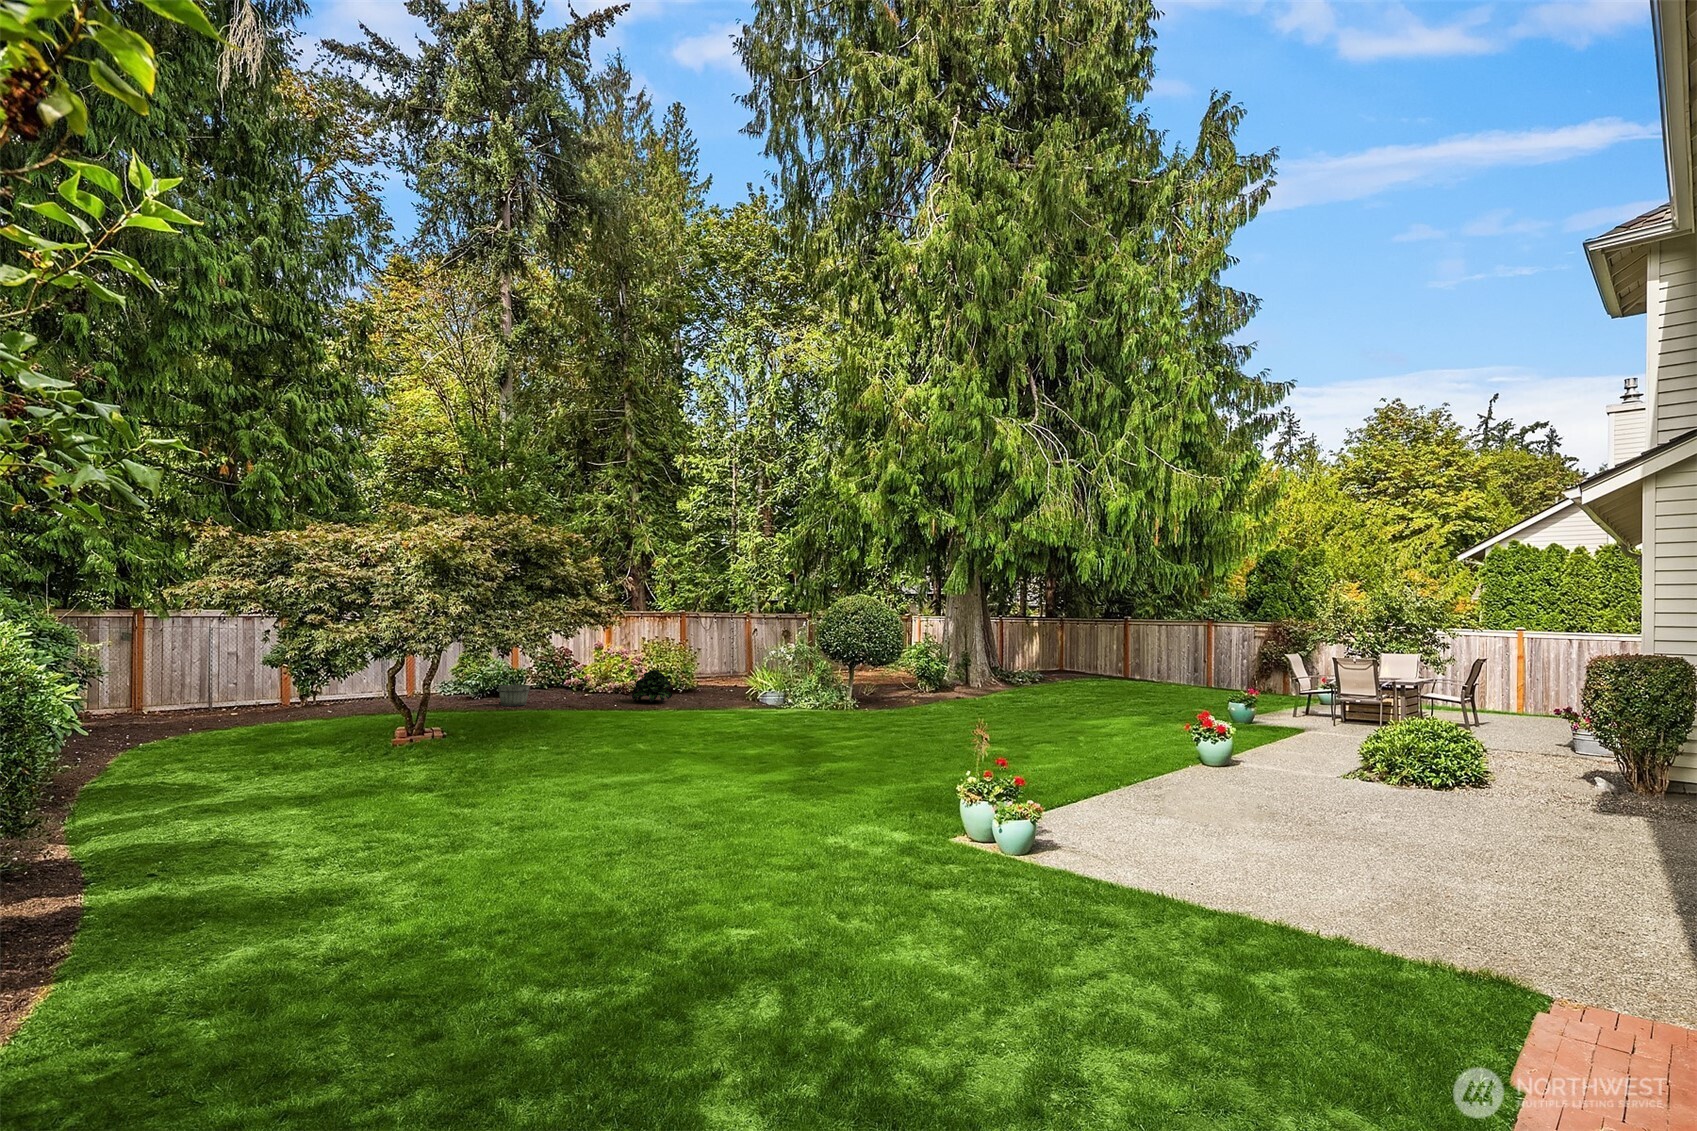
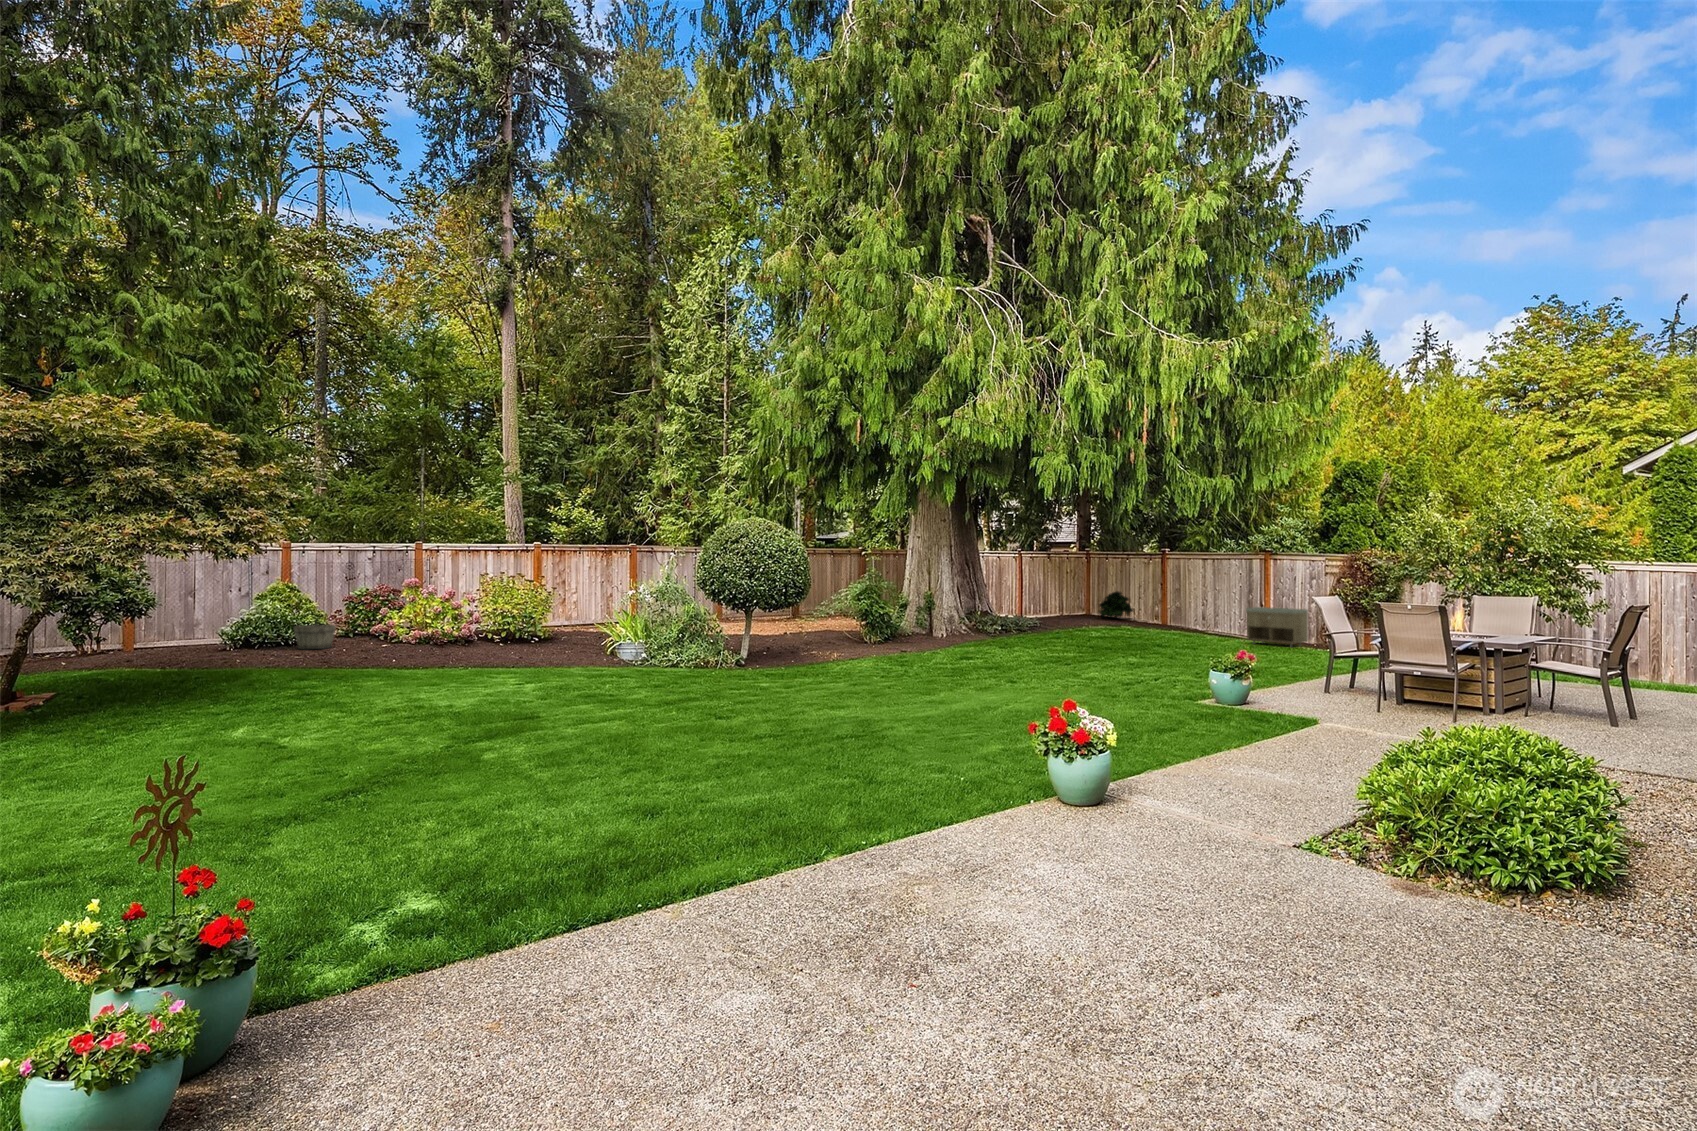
storage bench: none [1210,661,1255,692] -> present [1246,607,1308,646]
potted plant: present [632,670,672,702] -> present [1099,591,1133,618]

